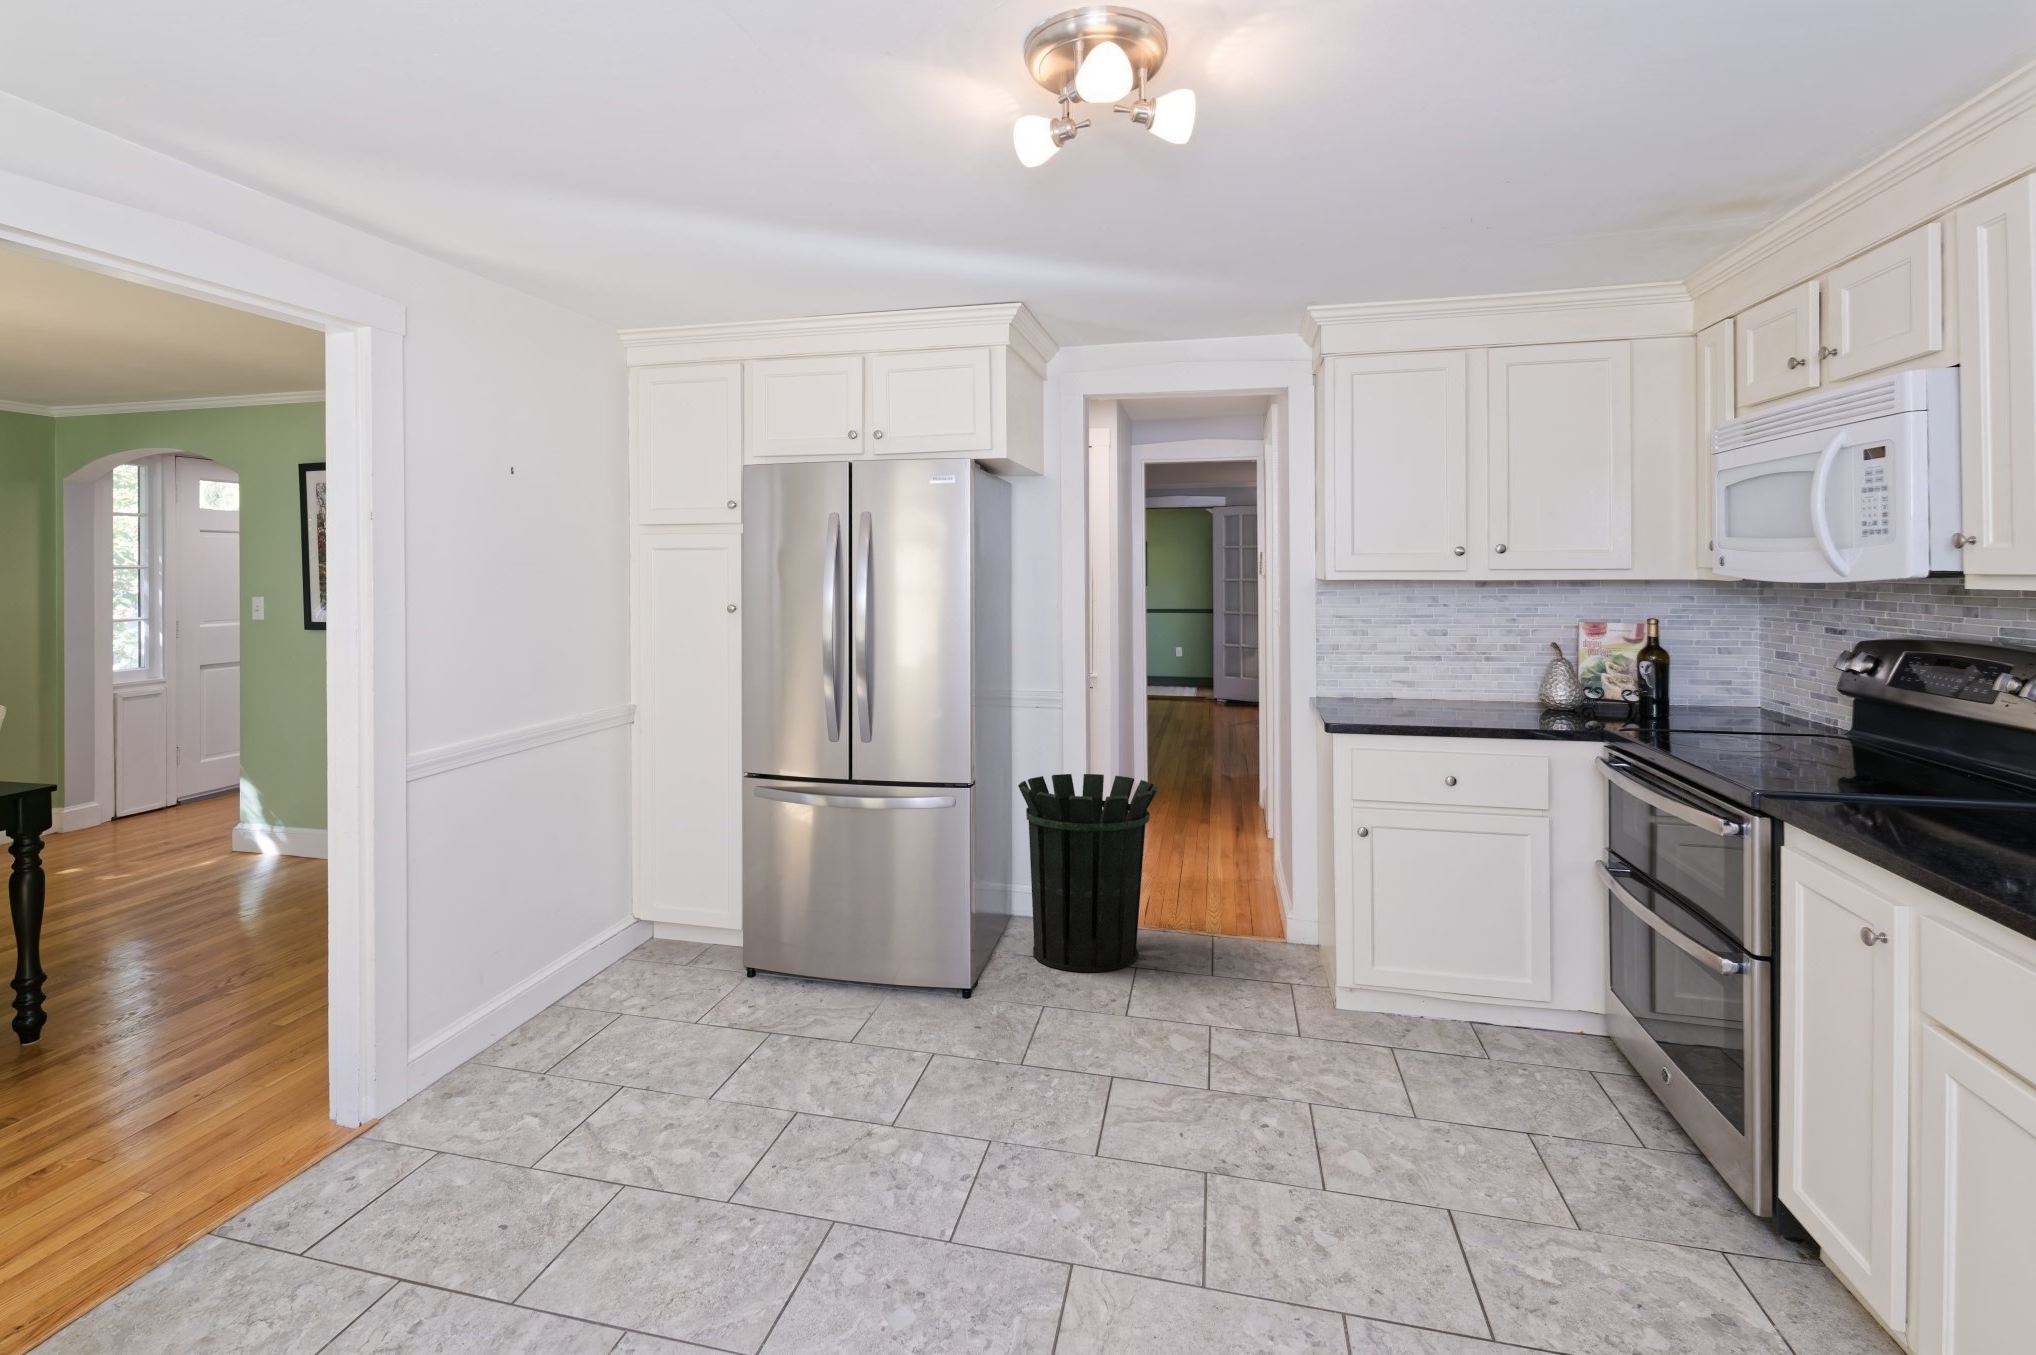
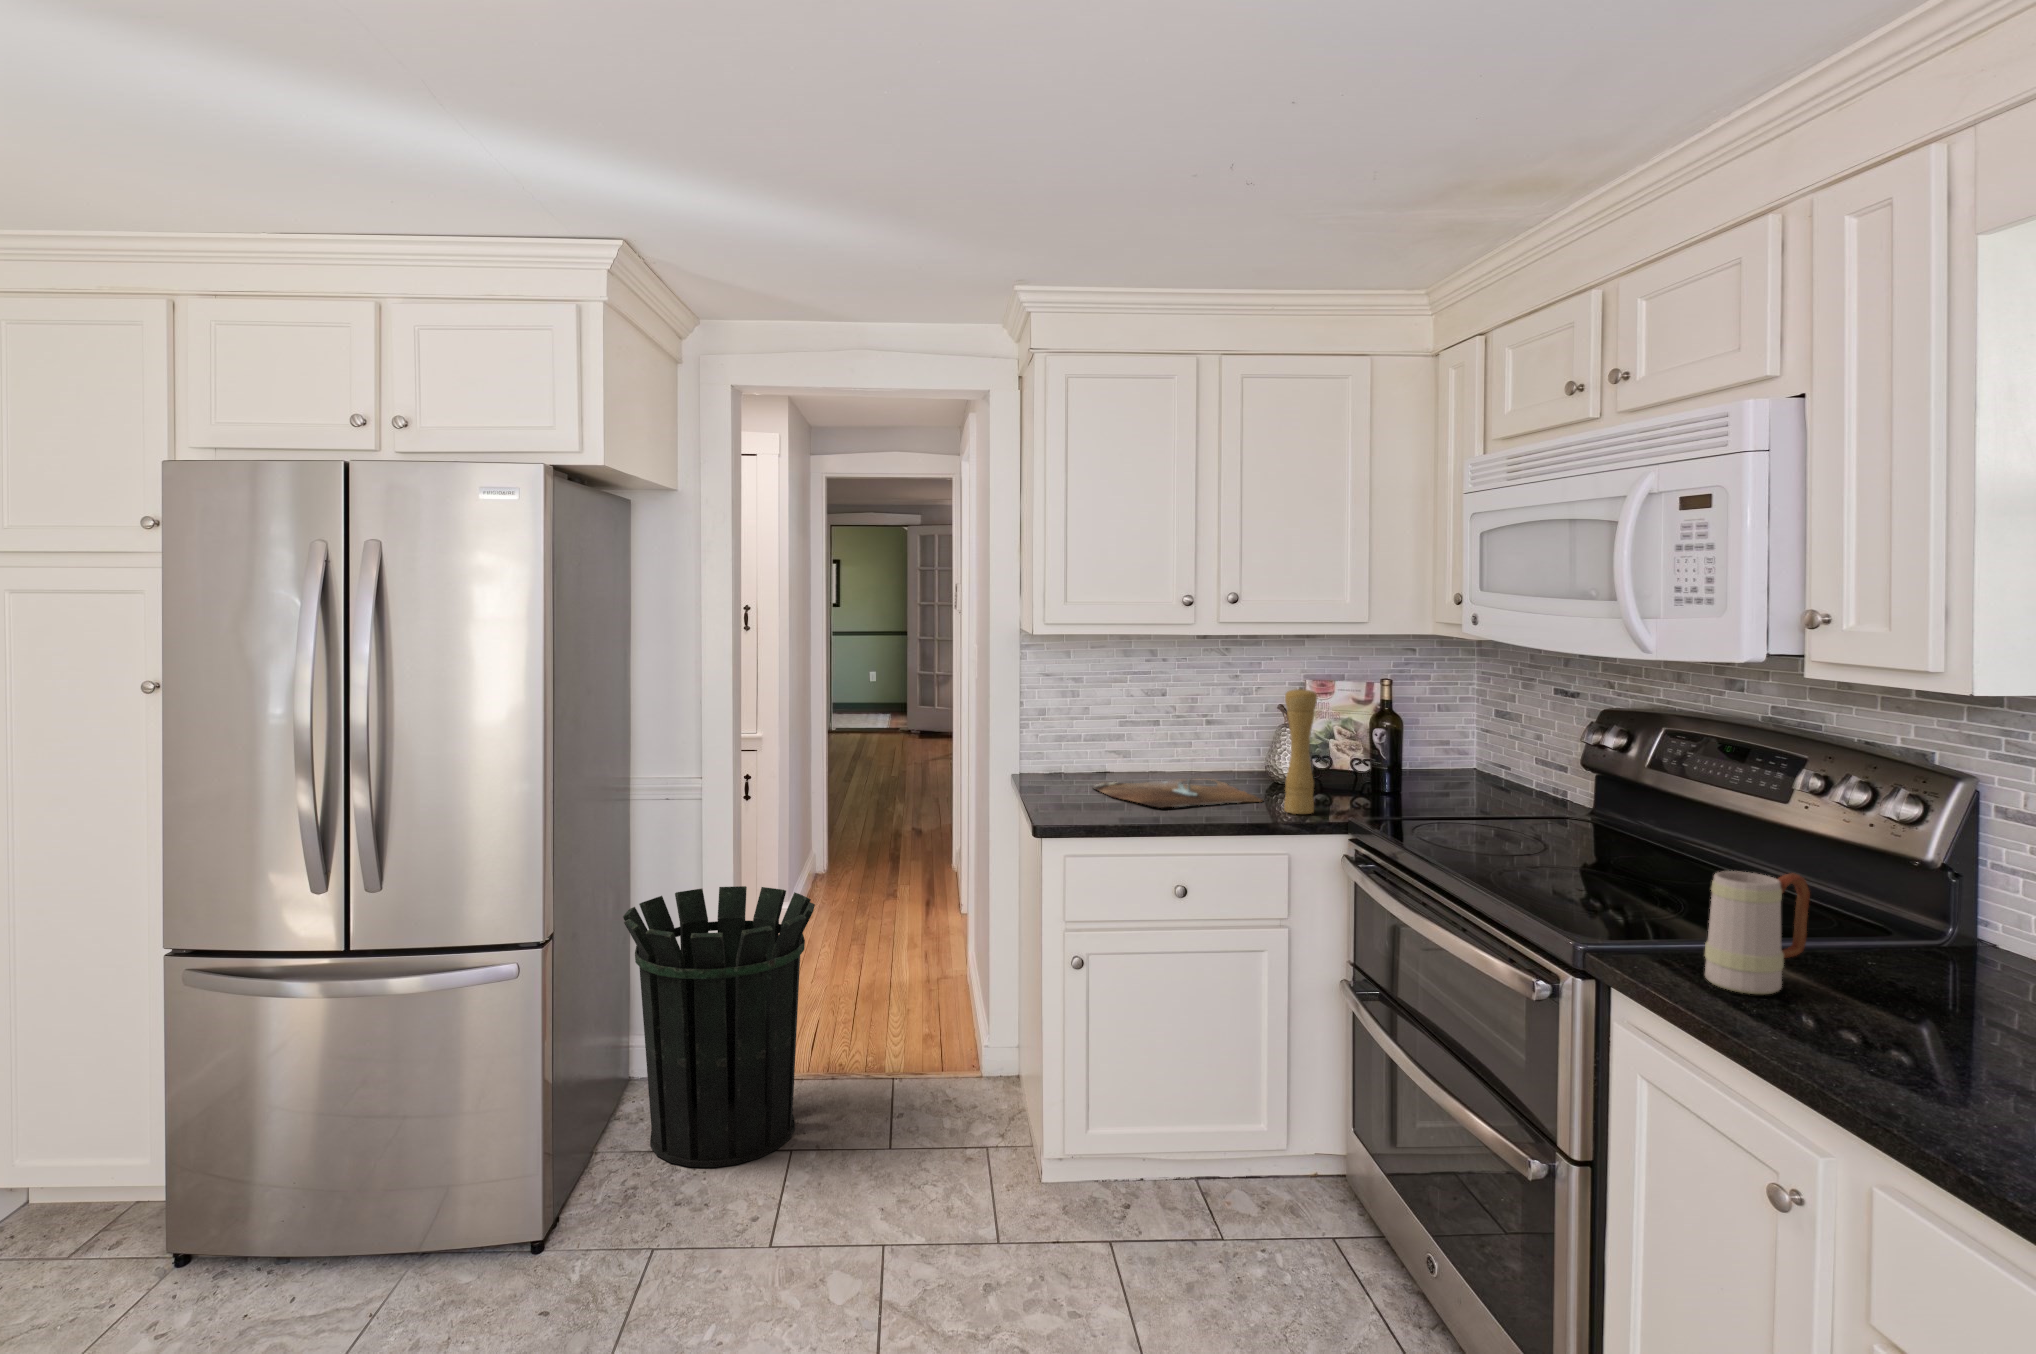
pepper mill: none [1551,620,1583,725] -> present [1284,687,1317,814]
cutting board: none [1385,698,1535,718] -> present [1093,779,1262,808]
mug: none [1863,729,1956,818] -> present [1705,871,1810,994]

